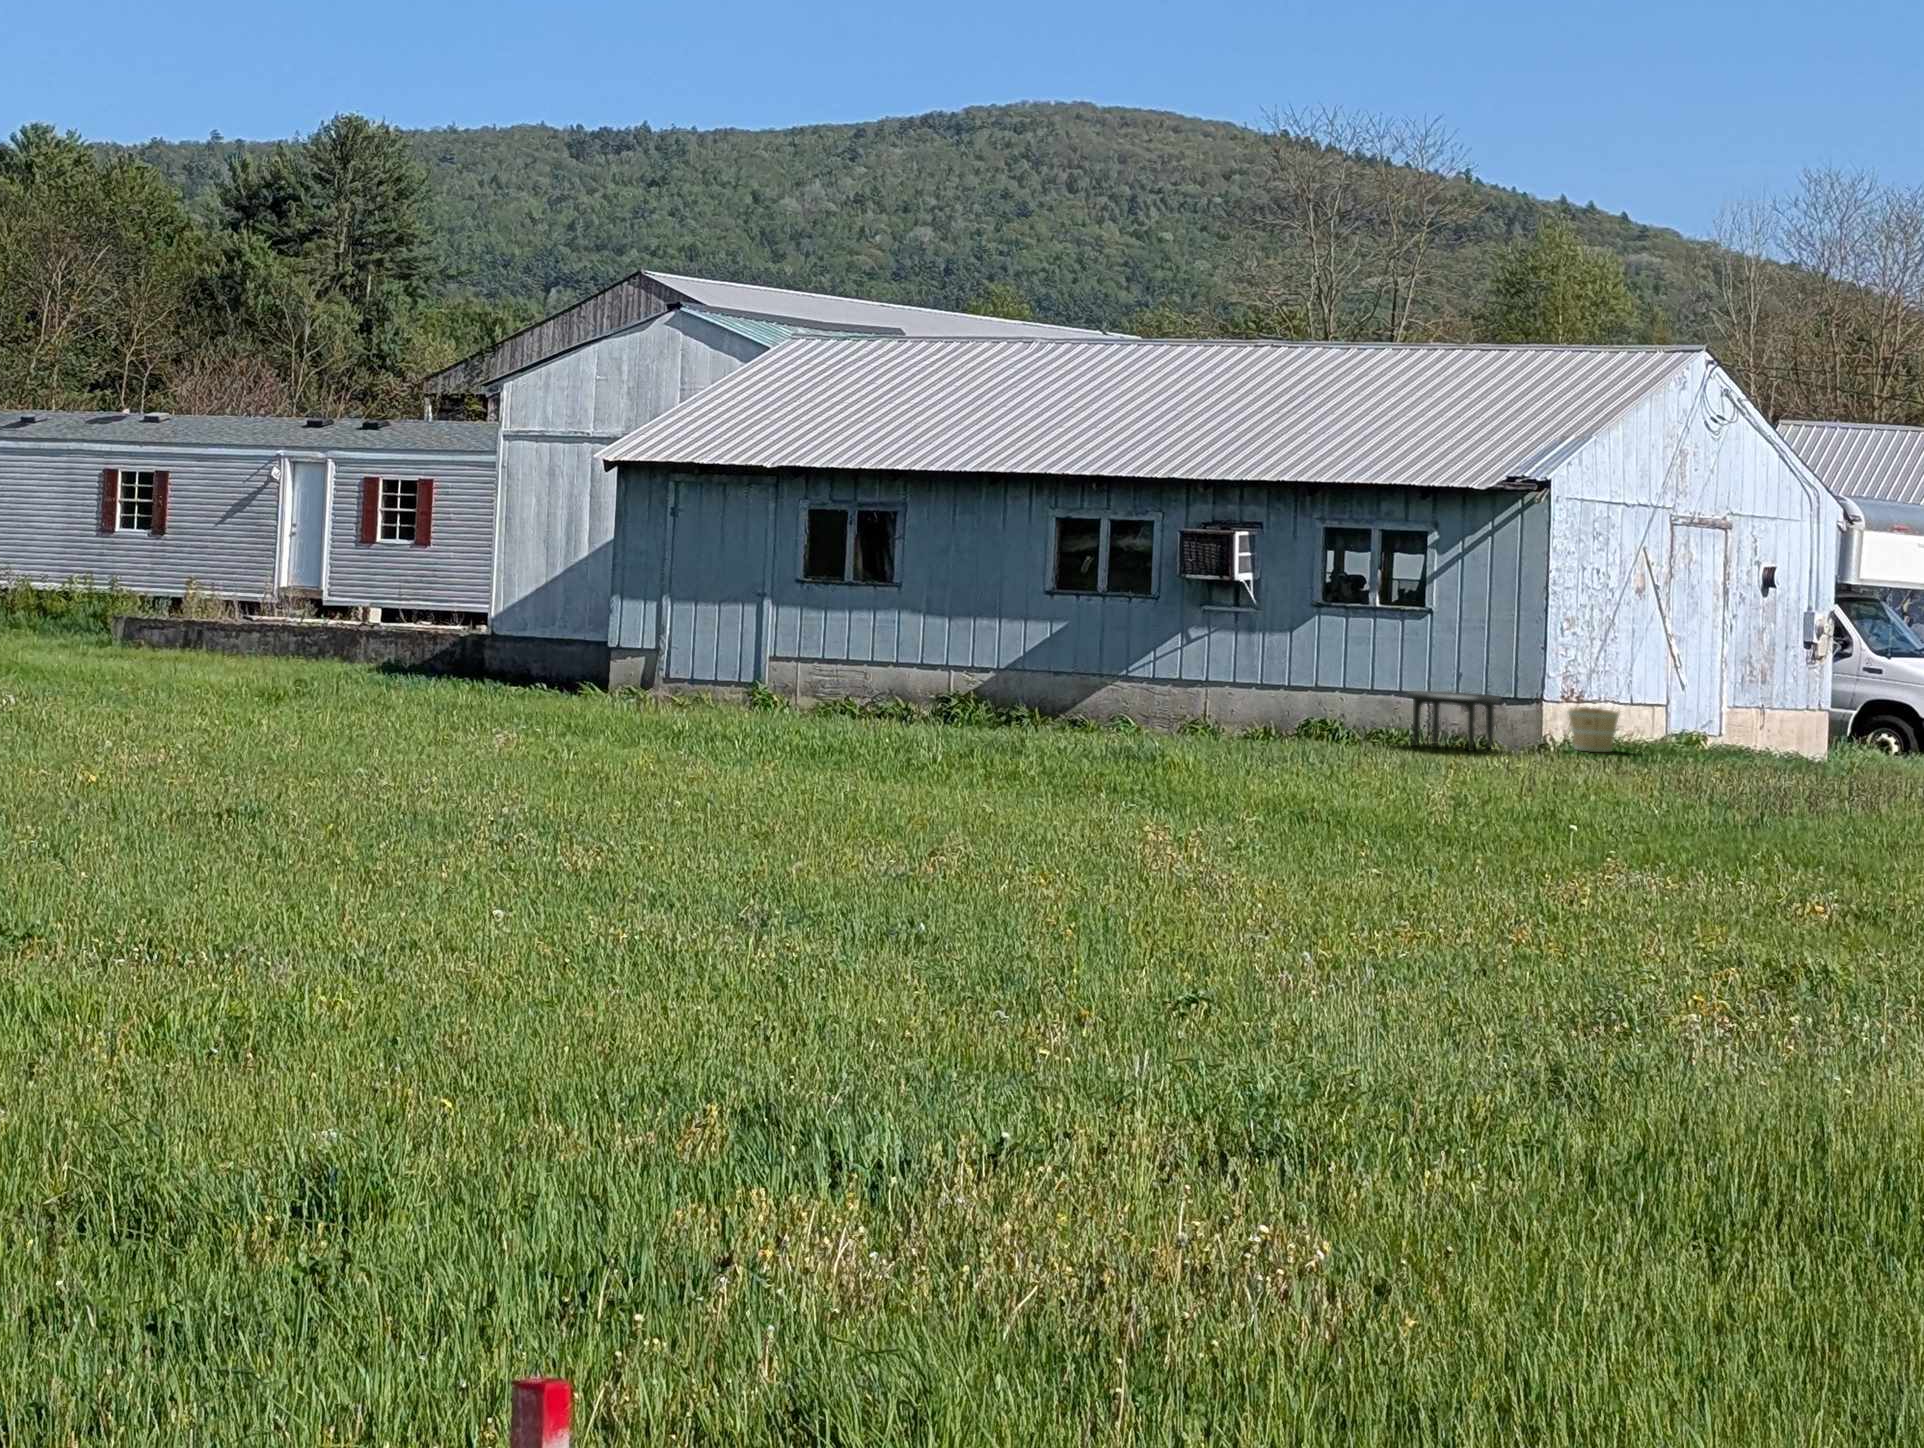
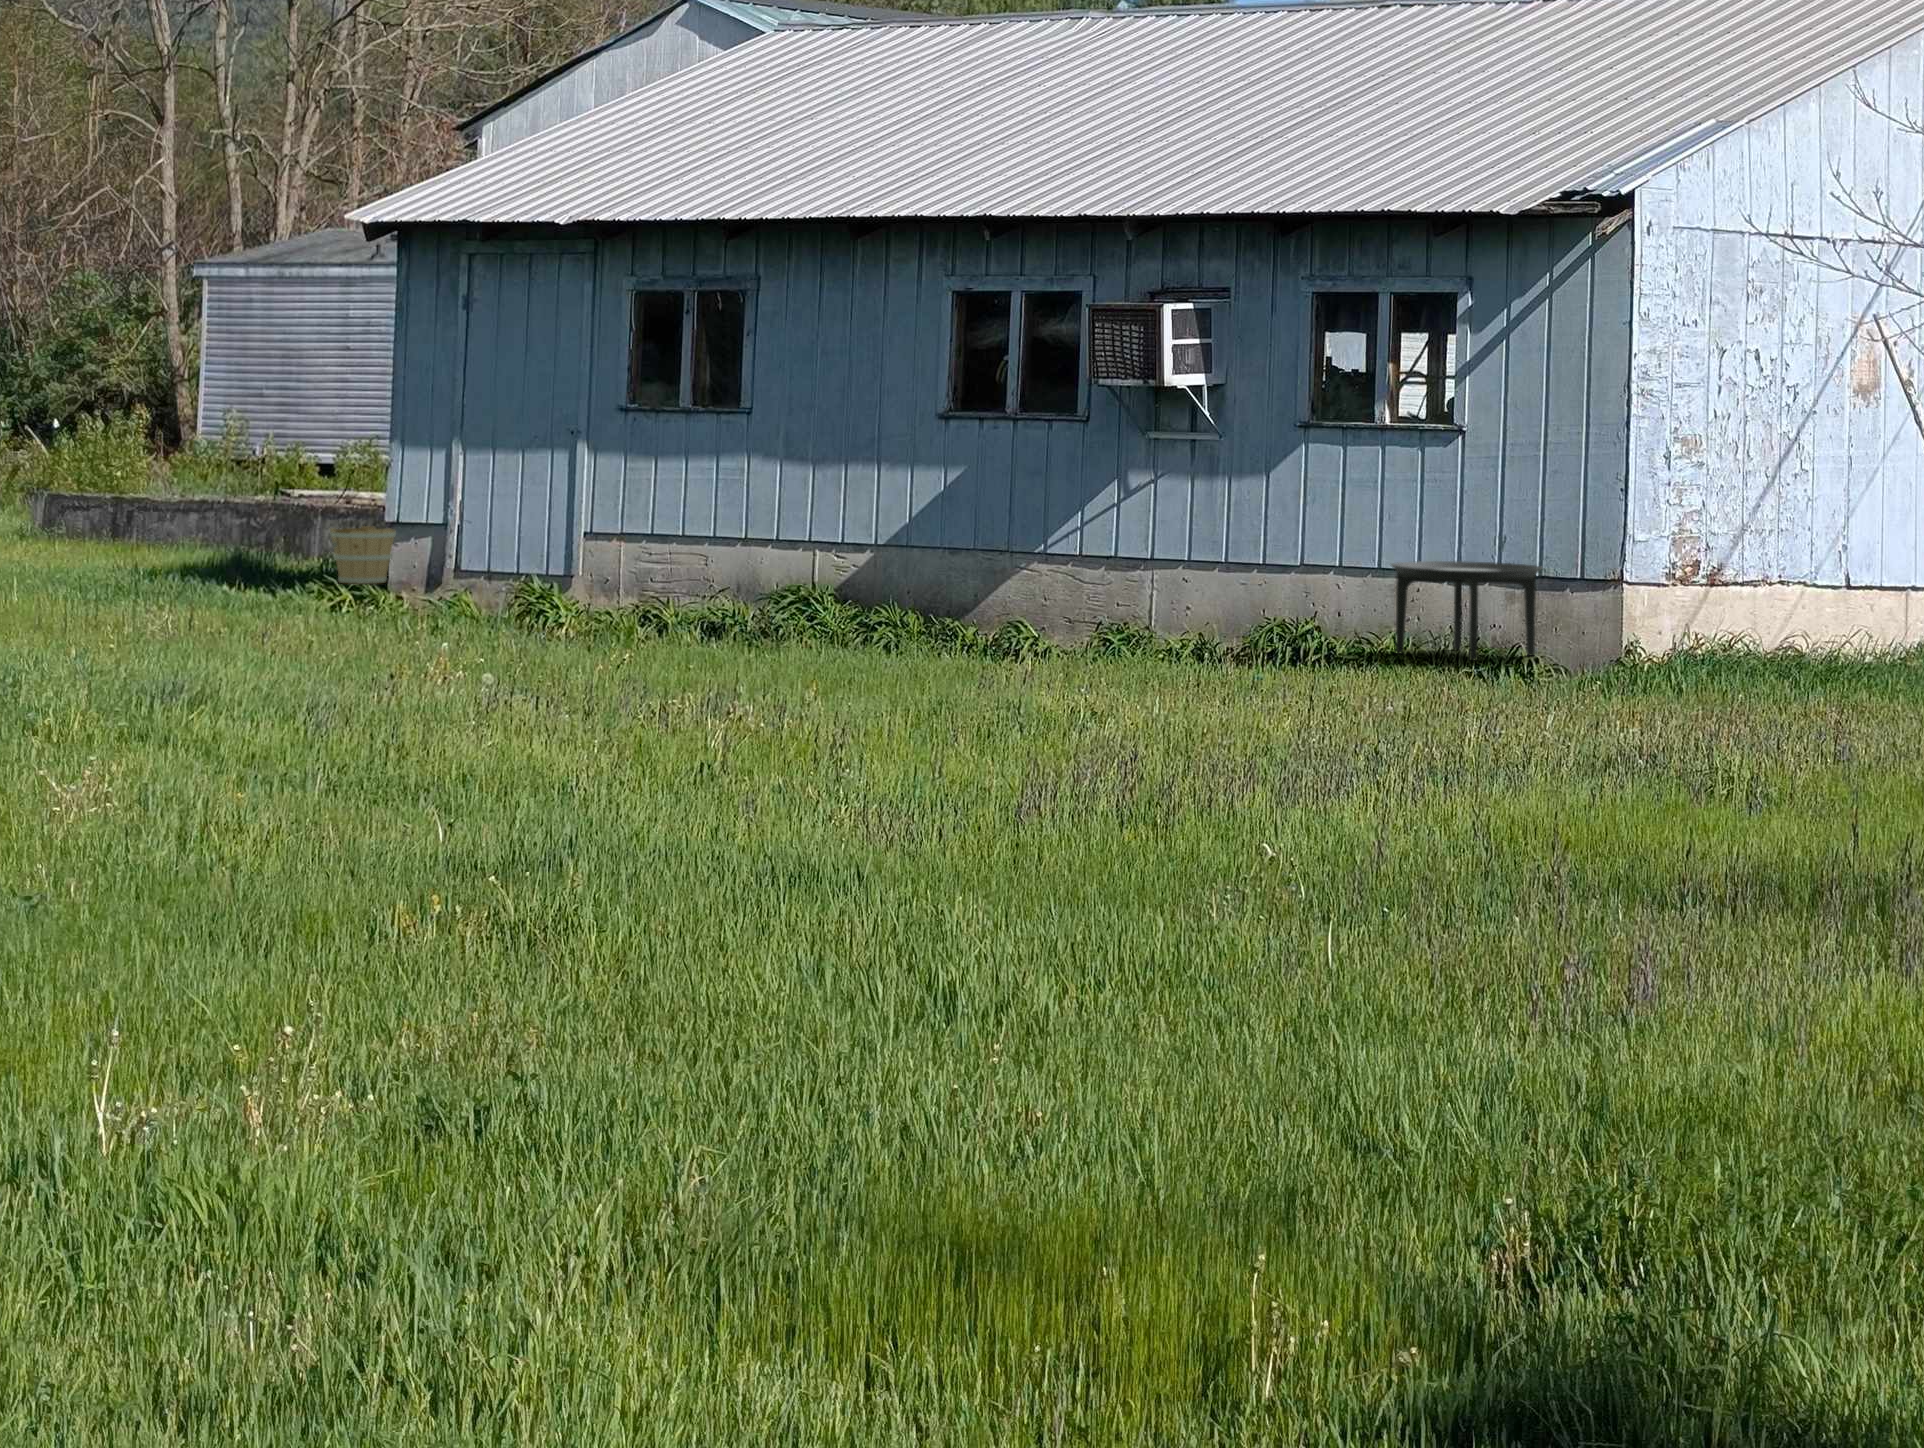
wooden bucket: present [1568,707,1619,752] -> present [330,526,396,584]

